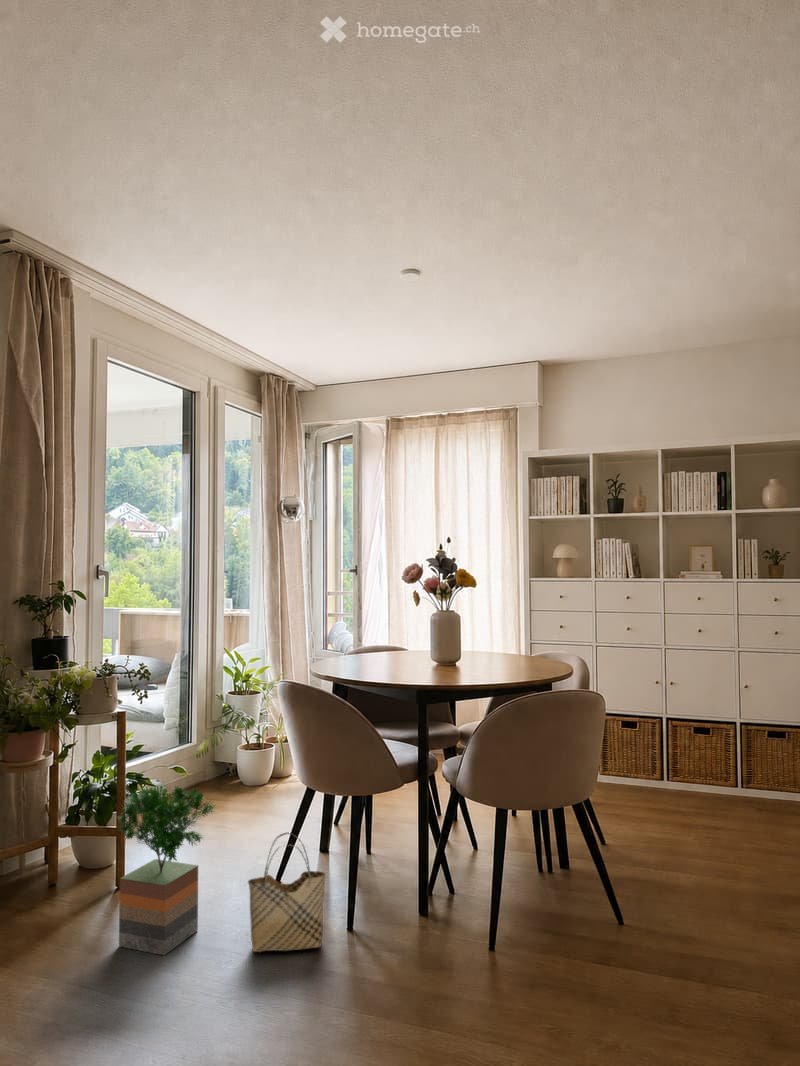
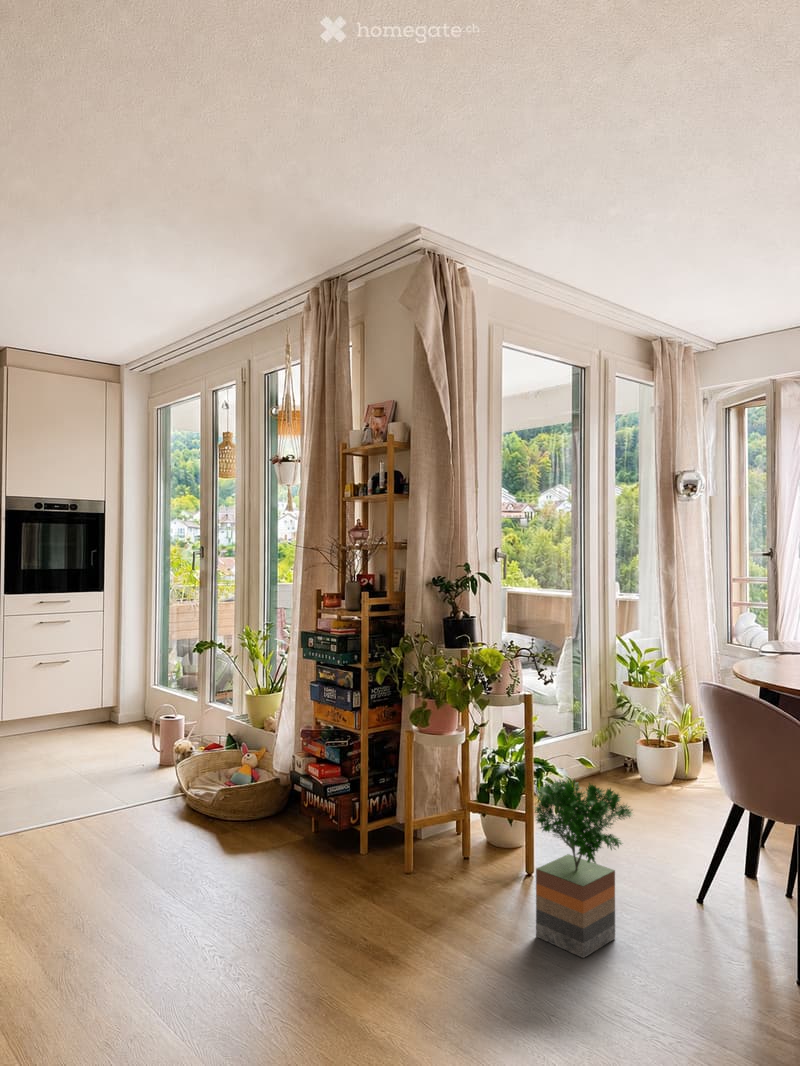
woven basket: present [248,833,326,952] -> none [673,853,767,993]

